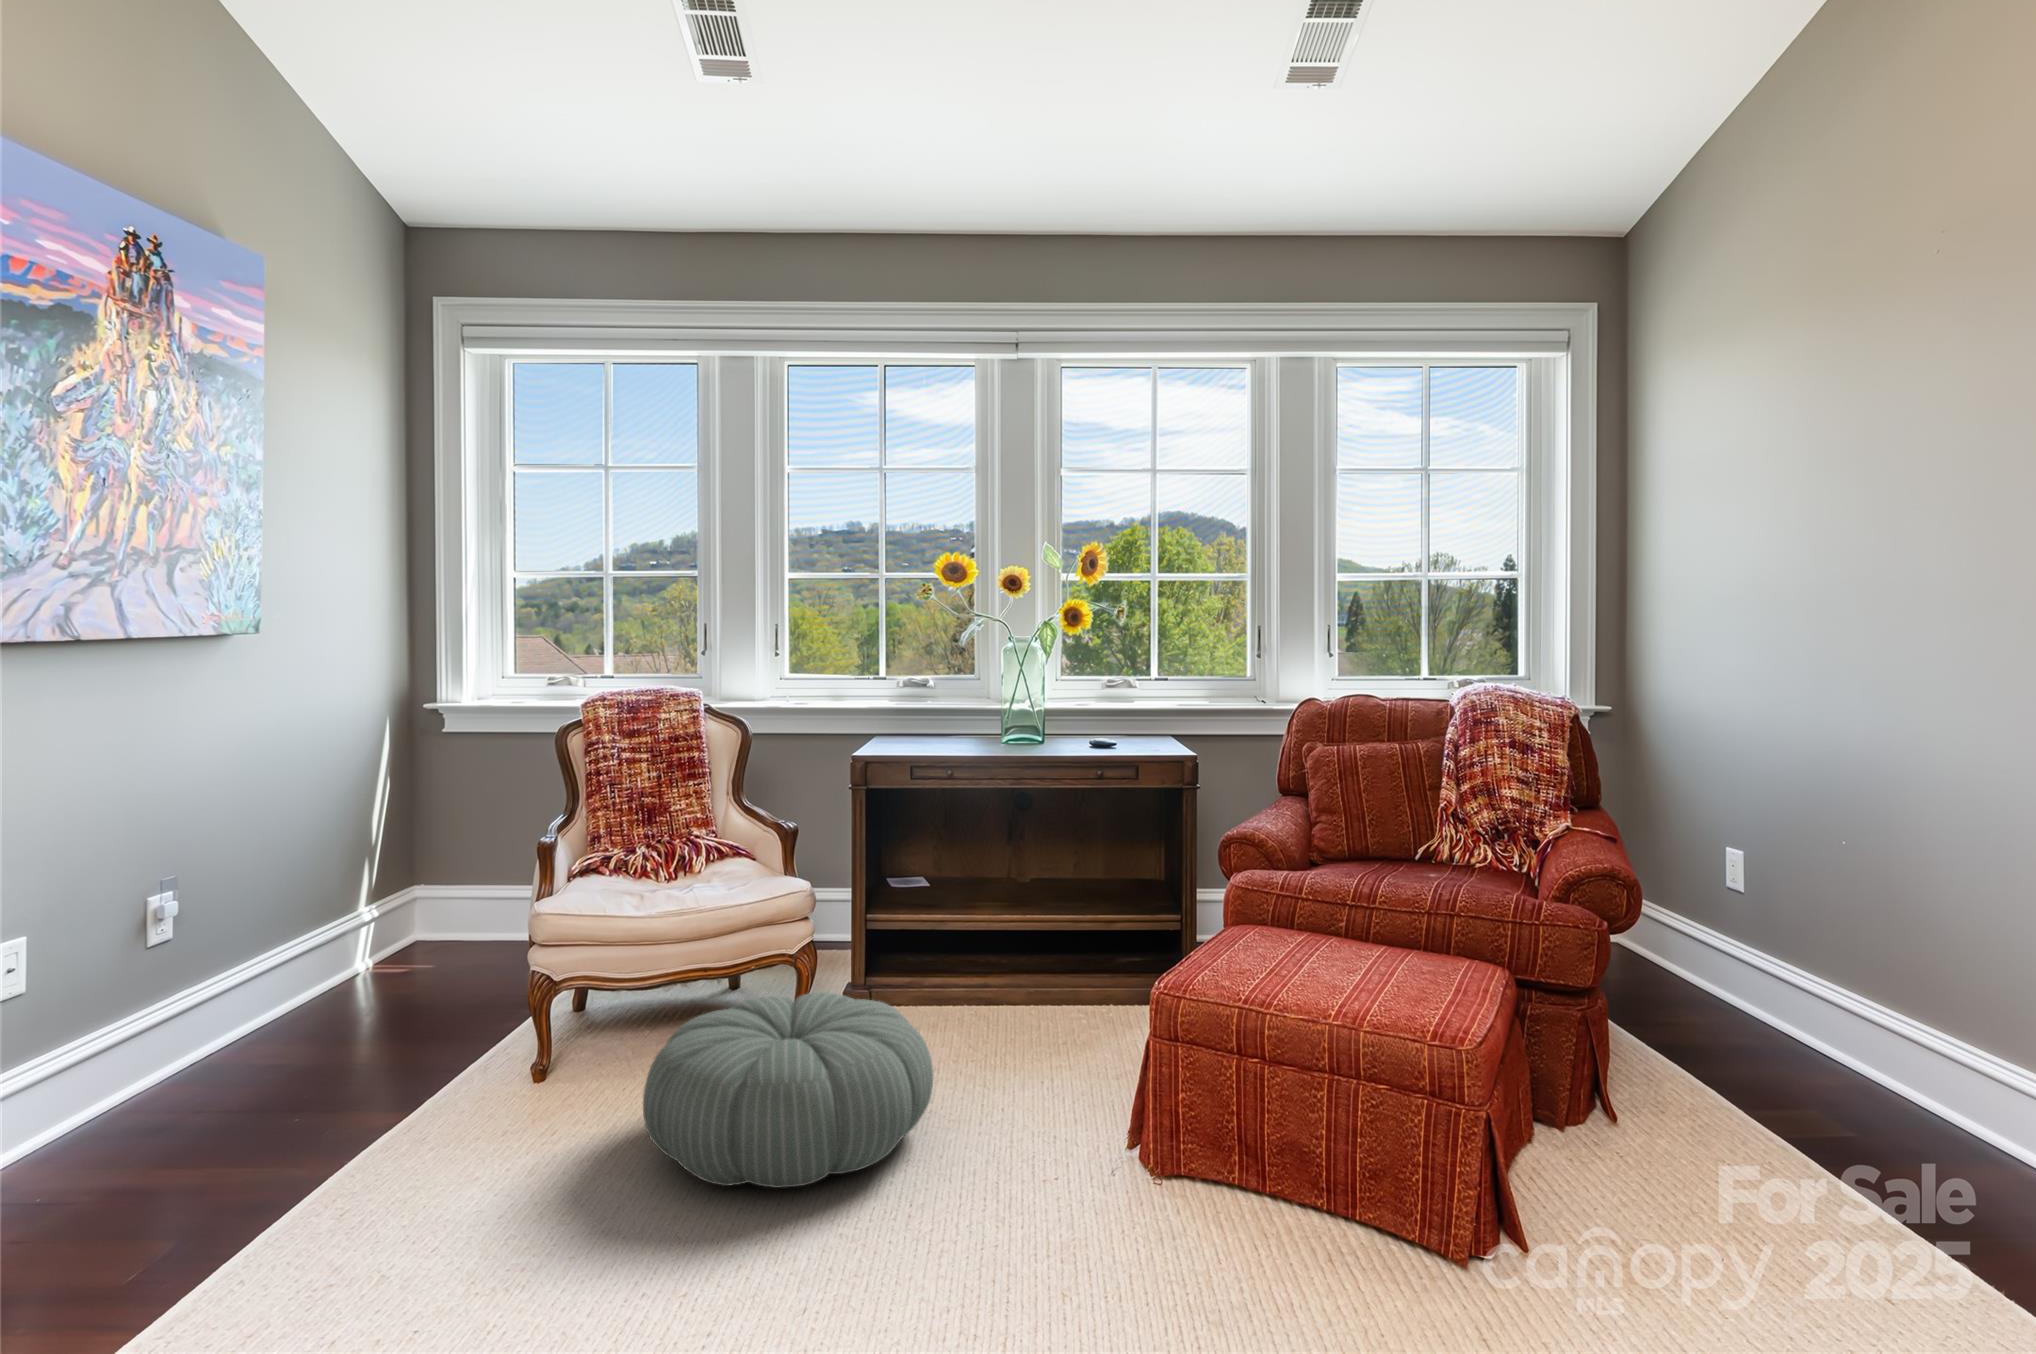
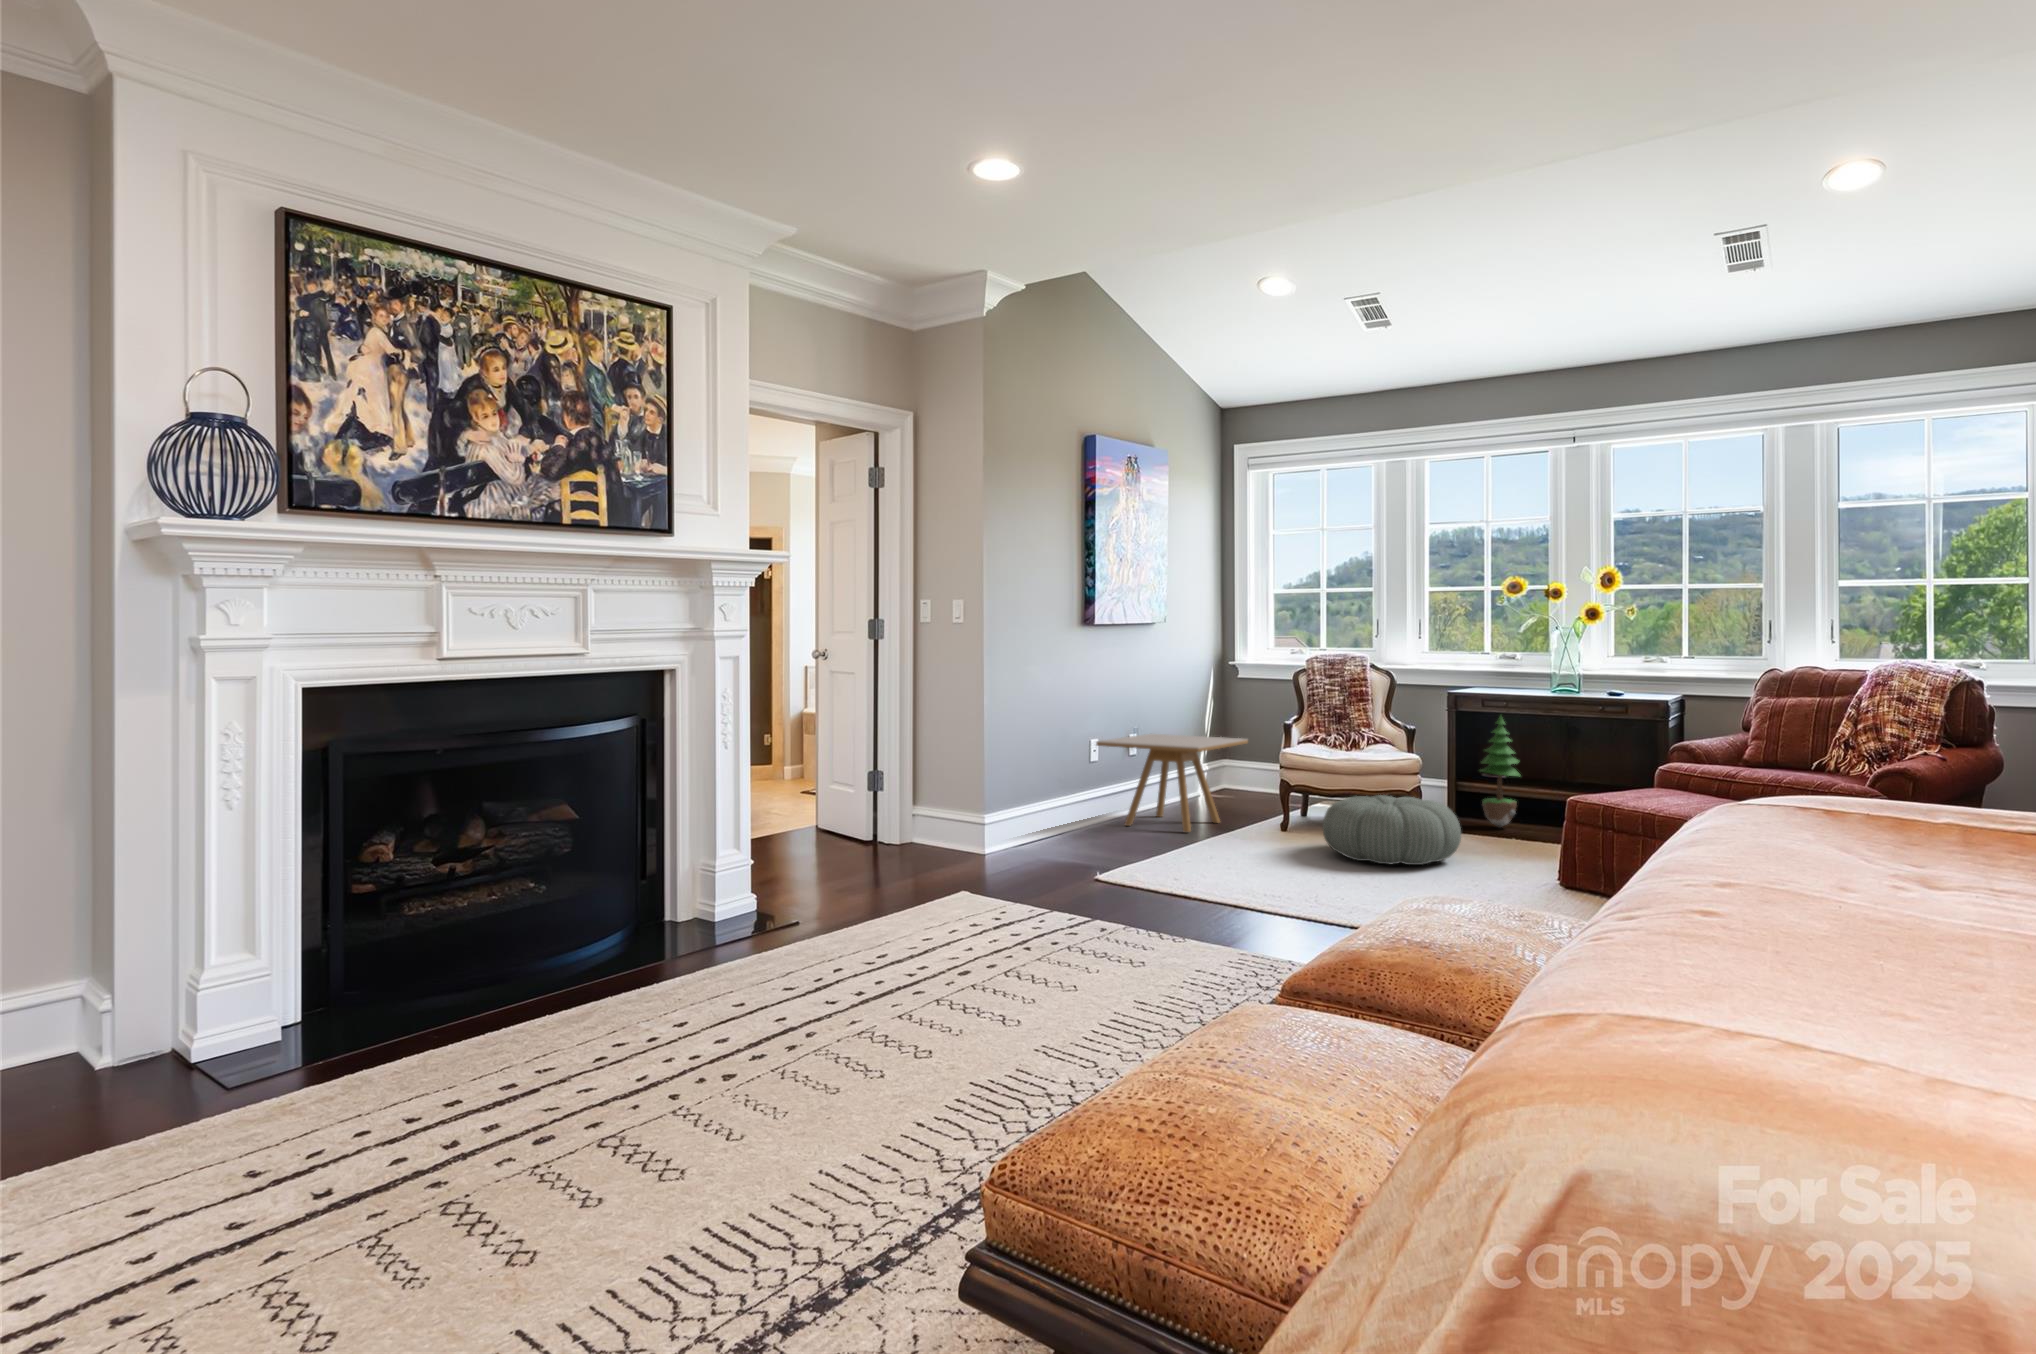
potted tree: none [897,787,968,981] -> present [1480,716,1520,827]
side table: none [17,885,461,1154] -> present [1096,734,1248,832]

